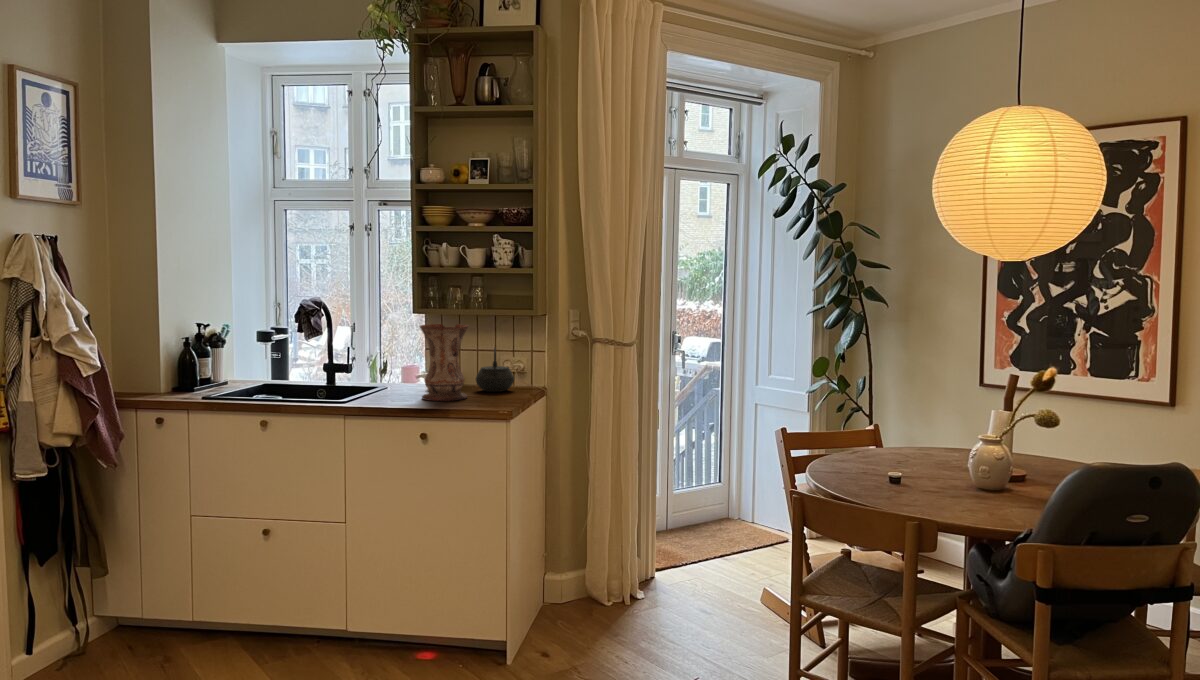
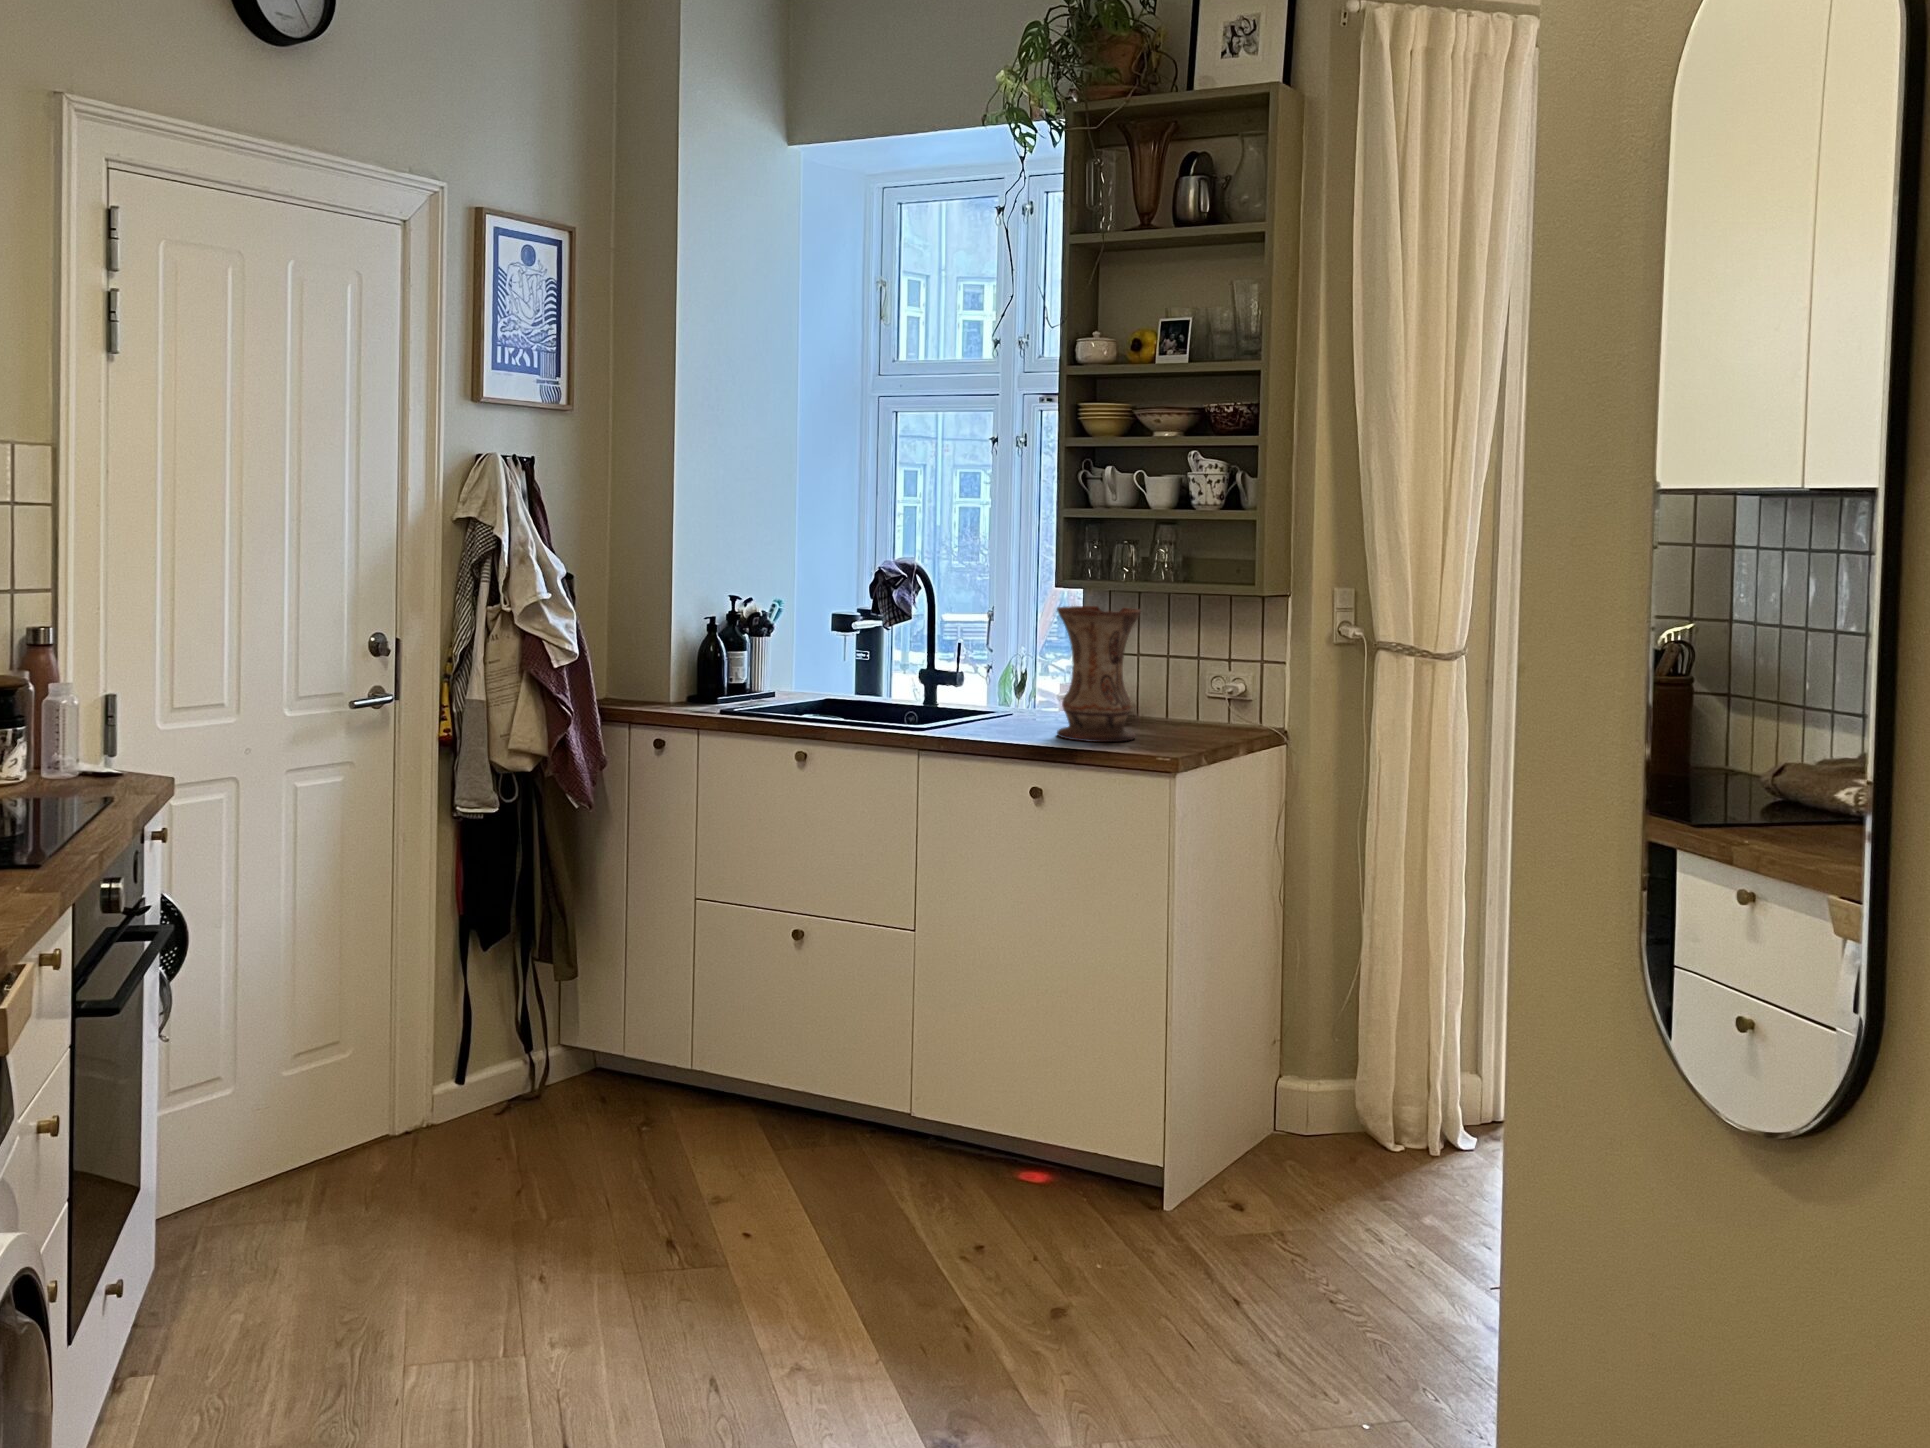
kettle: present [476,348,514,392] -> none [1157,651,1227,732]

